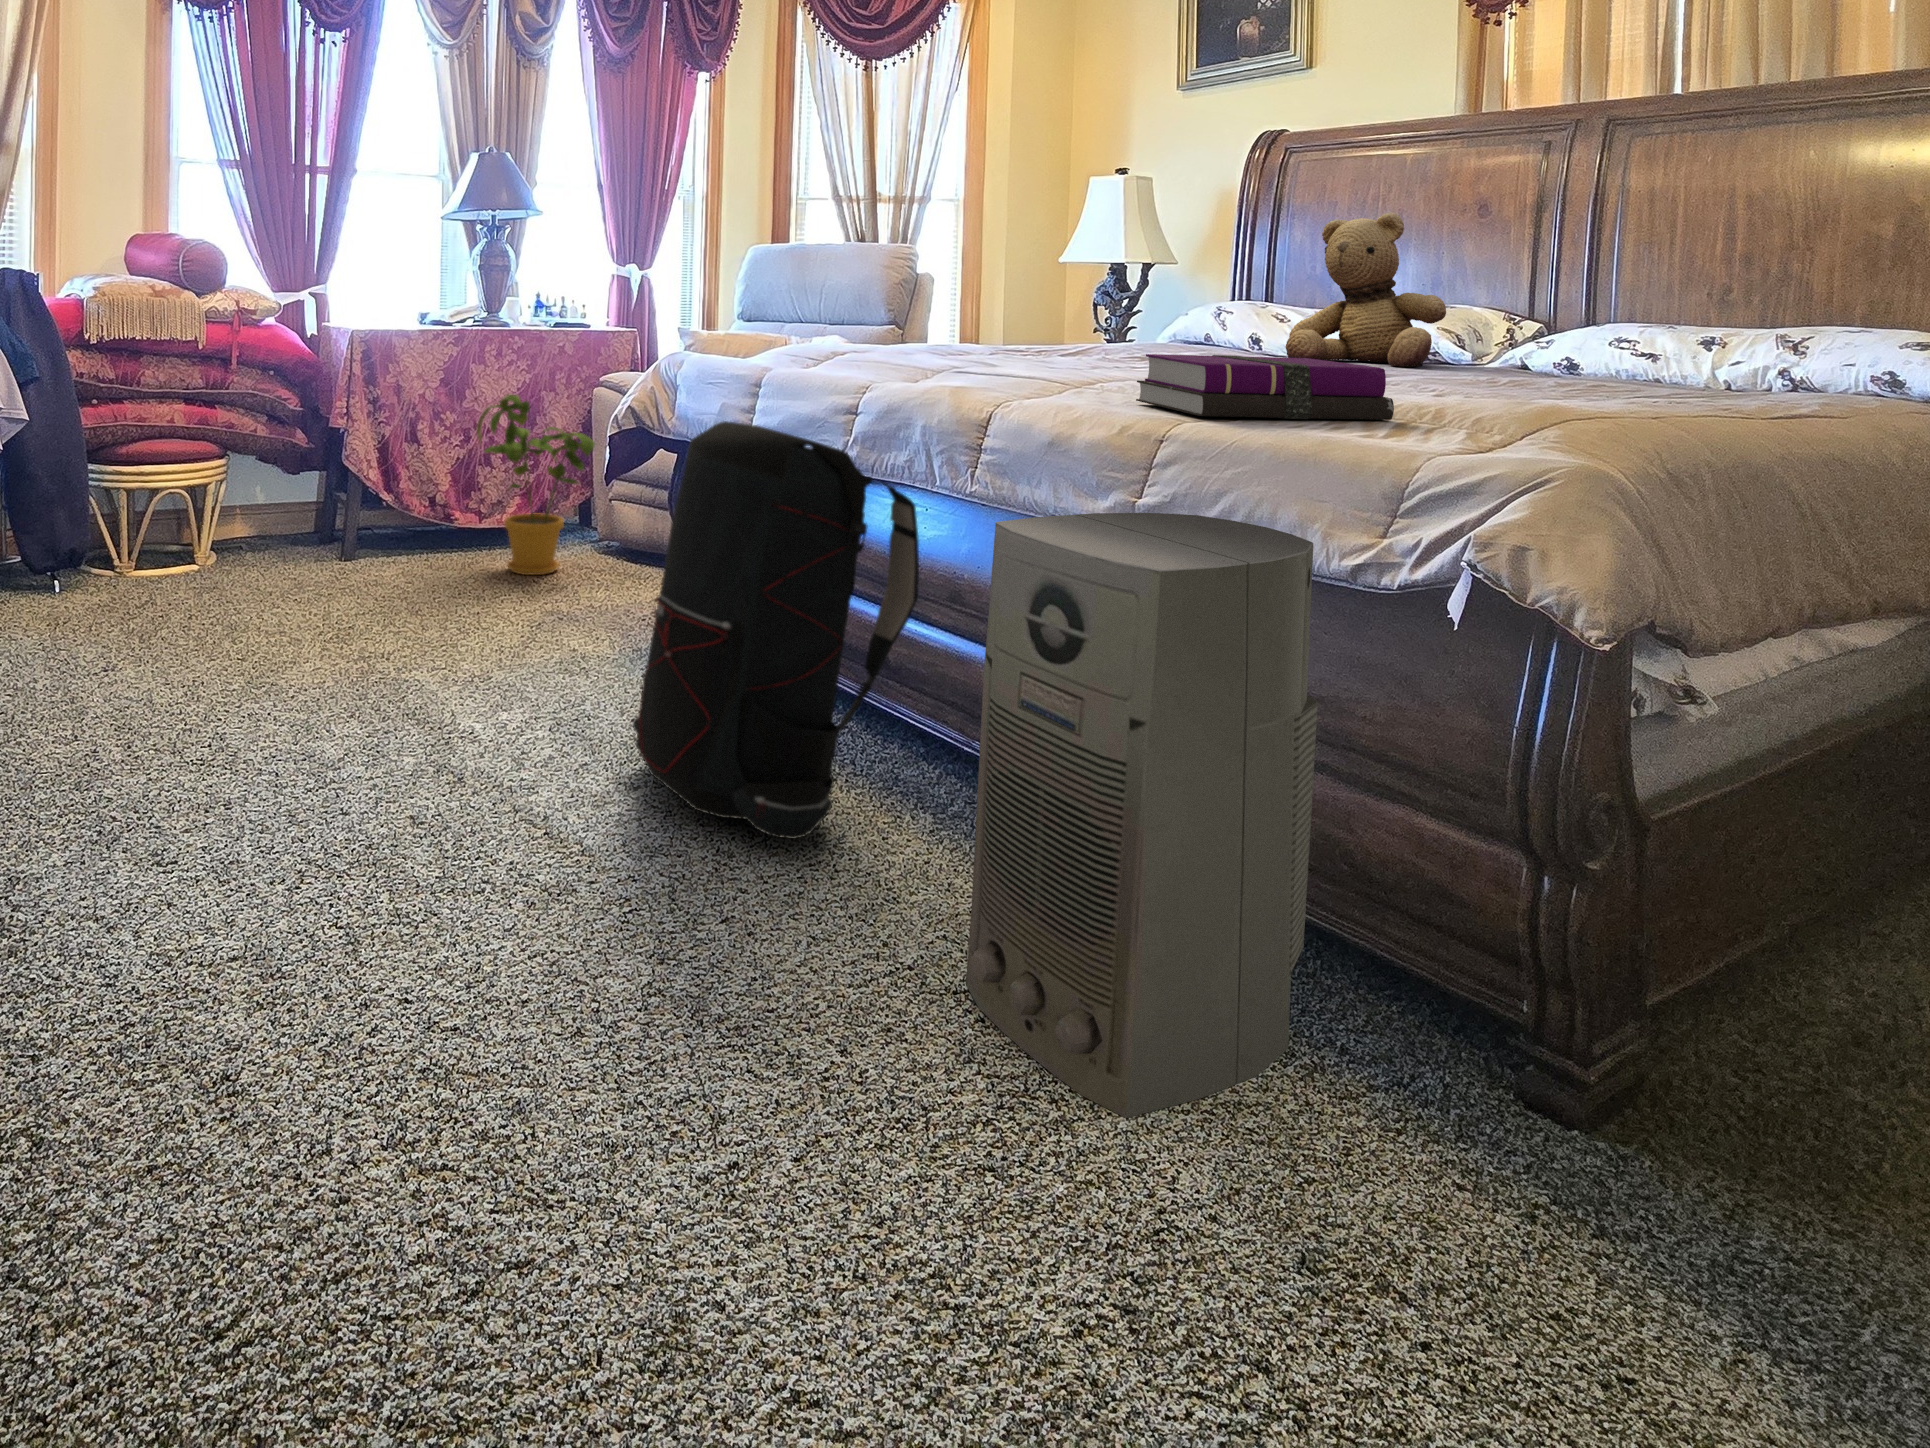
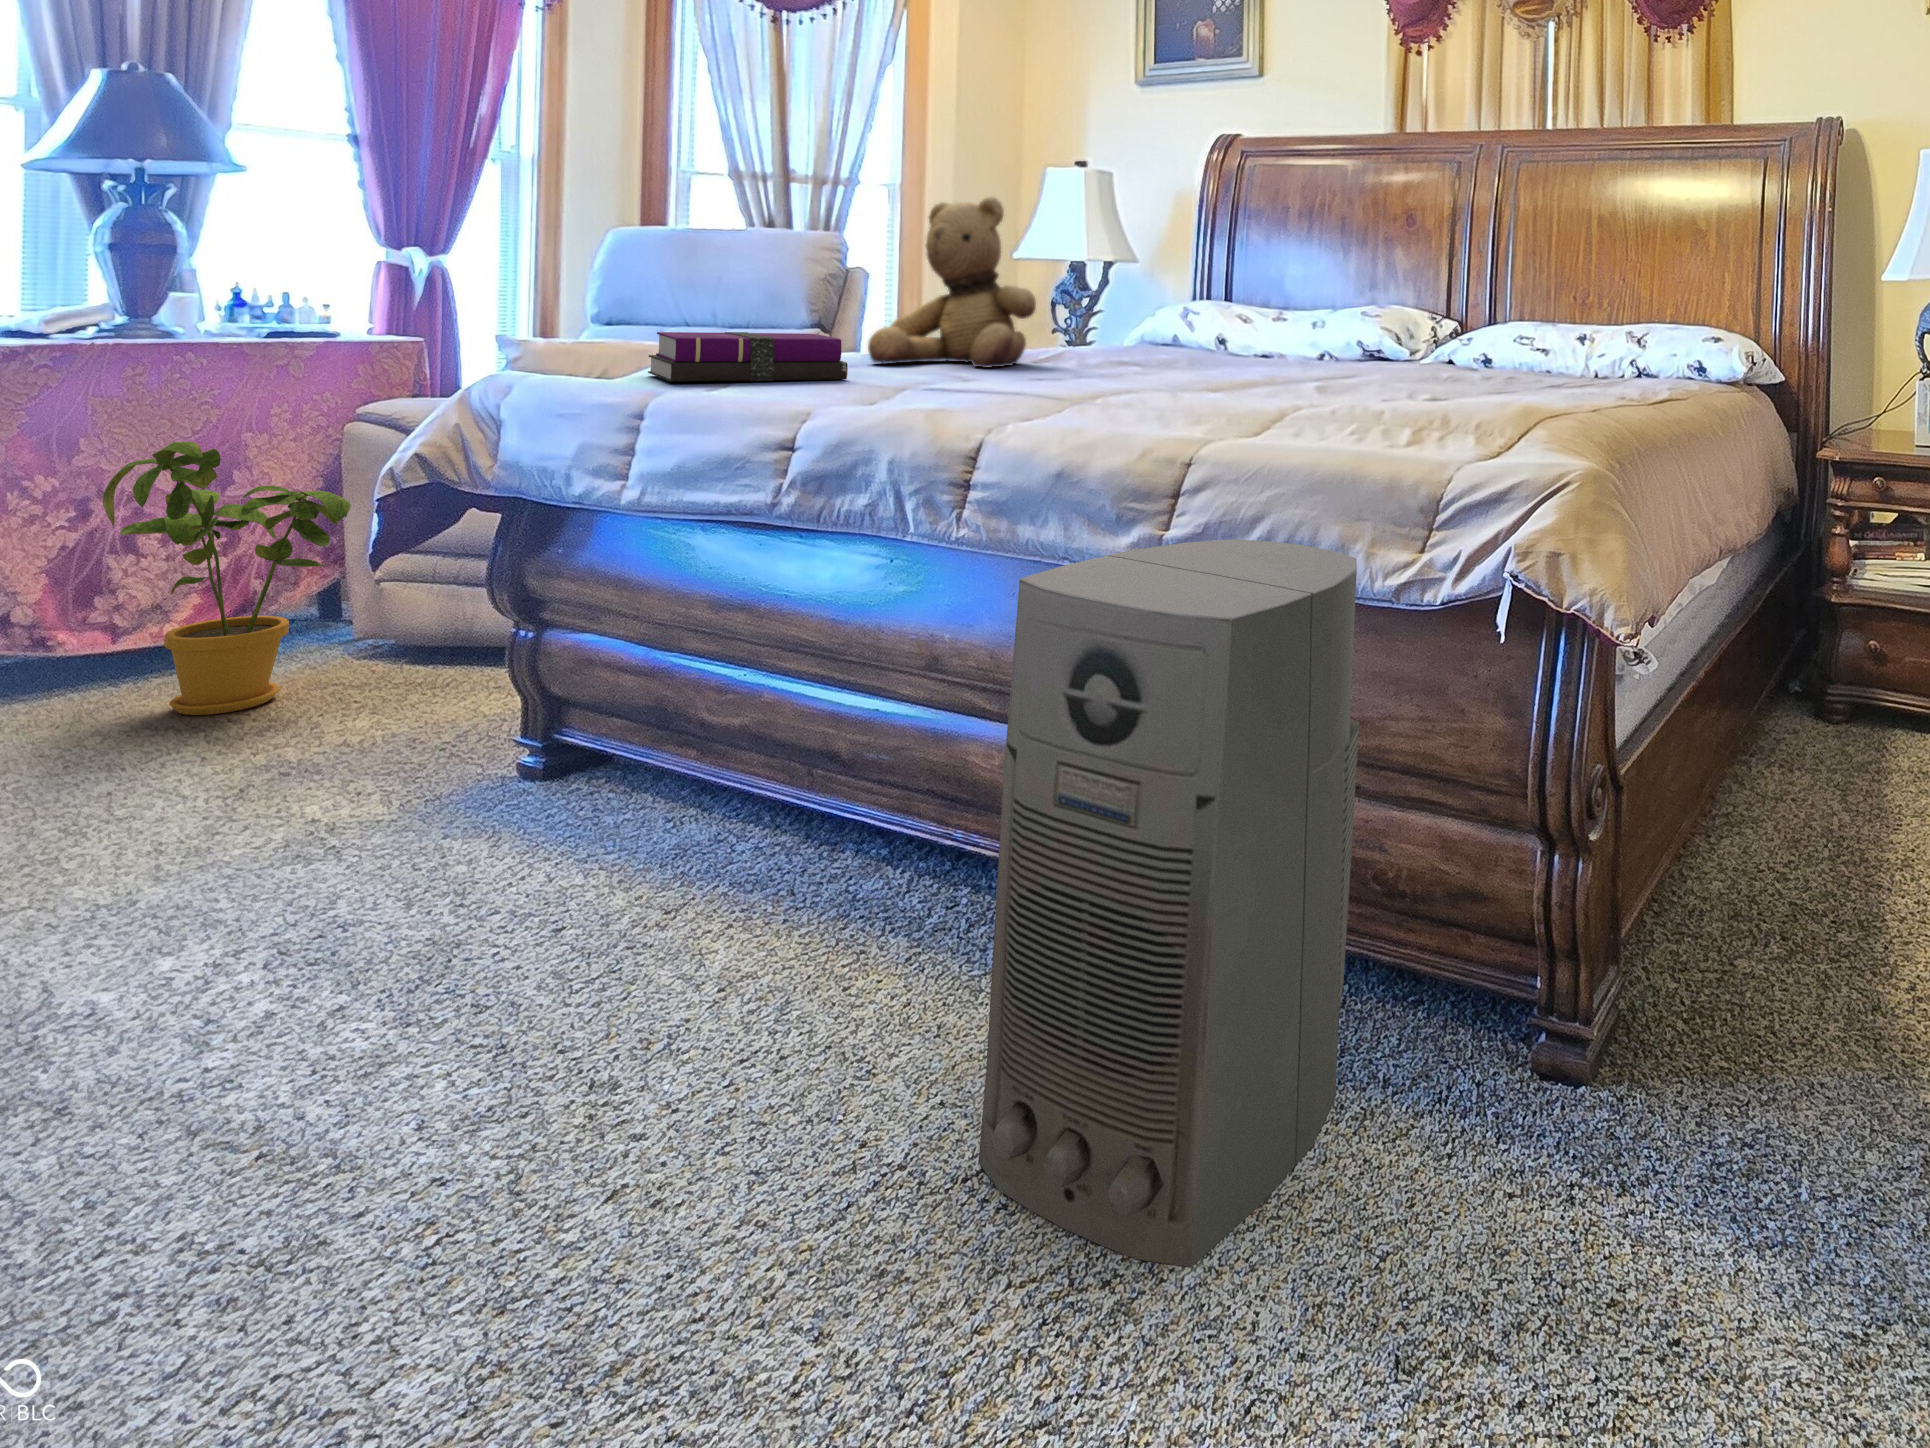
teddy bear: present [1286,213,1446,367] -> present [868,197,1036,368]
notebook: present [1136,354,1394,420] -> present [648,332,848,382]
backpack: present [628,421,919,839] -> none [421,470,890,1041]

